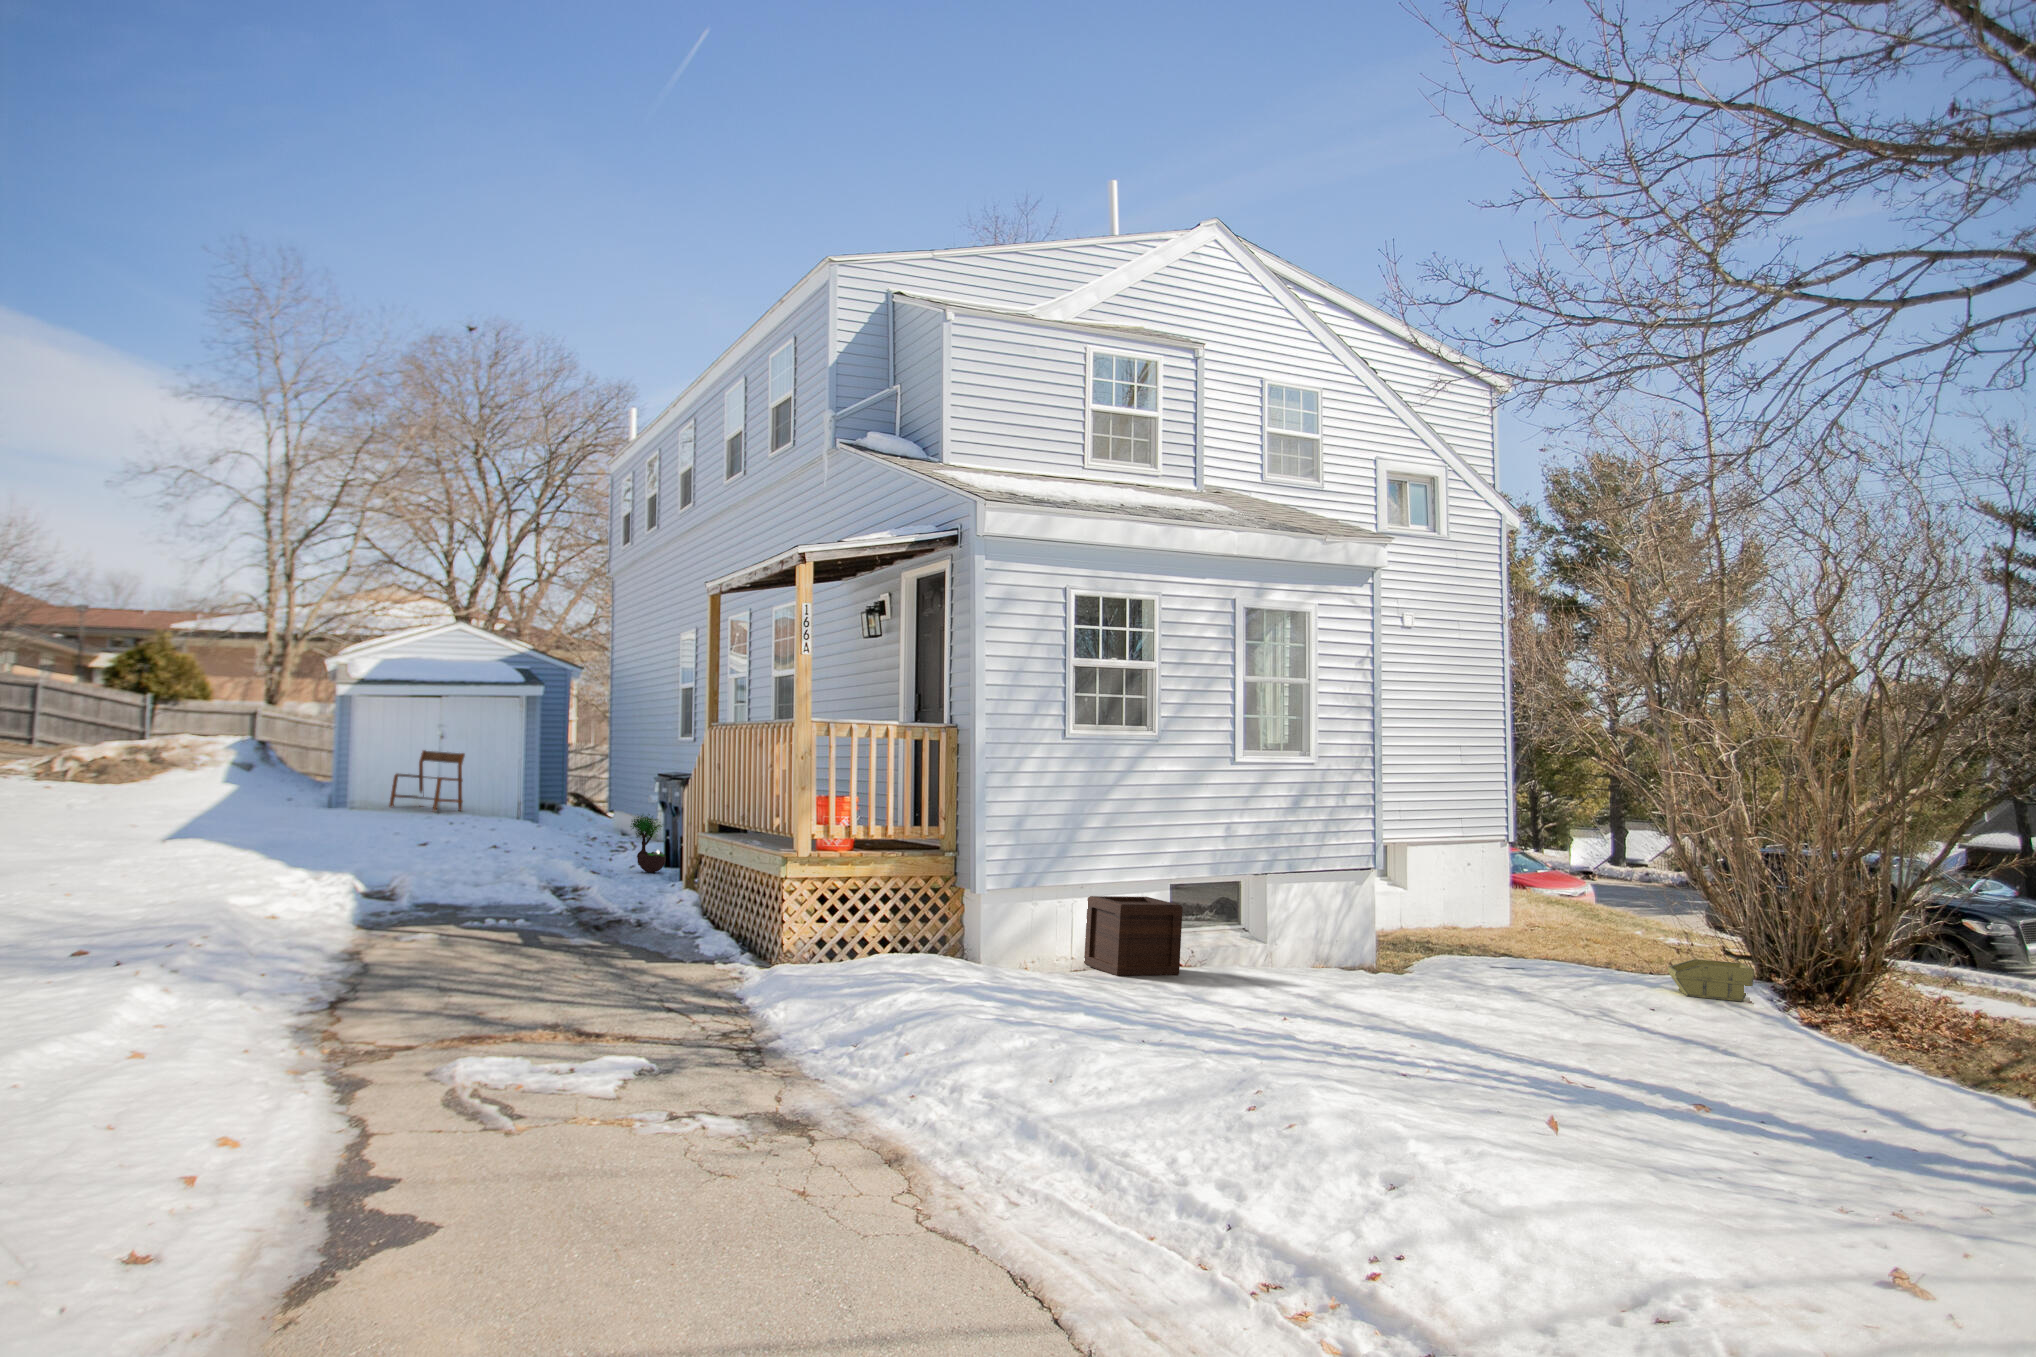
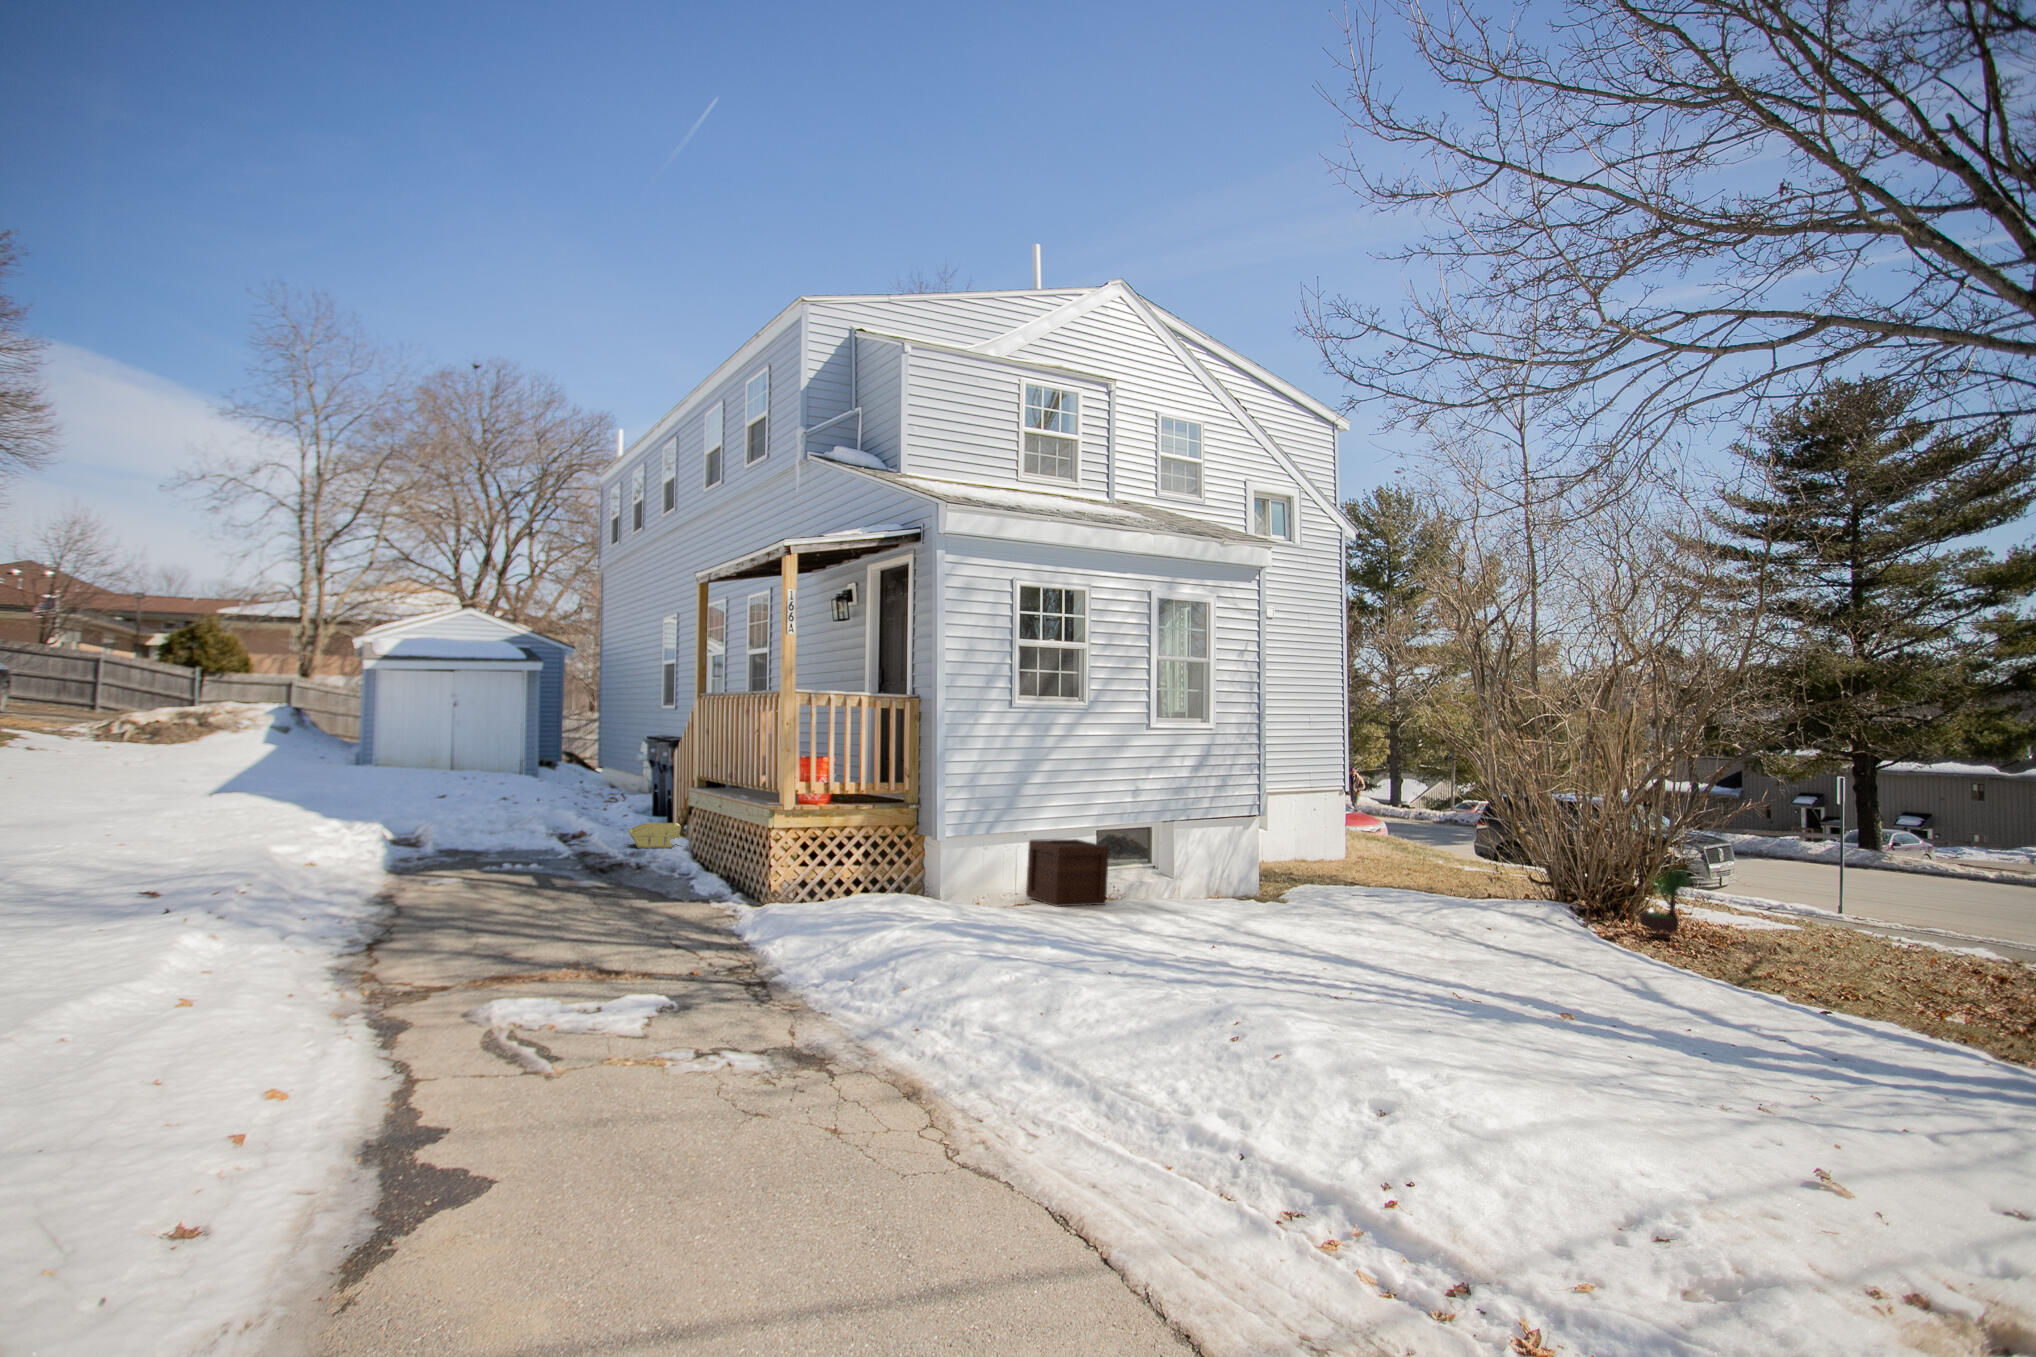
bench: present [389,750,465,811] -> none [410,718,477,770]
potted tree: present [630,814,666,873] -> present [1639,866,1691,939]
storage bin: present [1668,959,1754,1002] -> present [629,823,681,848]

